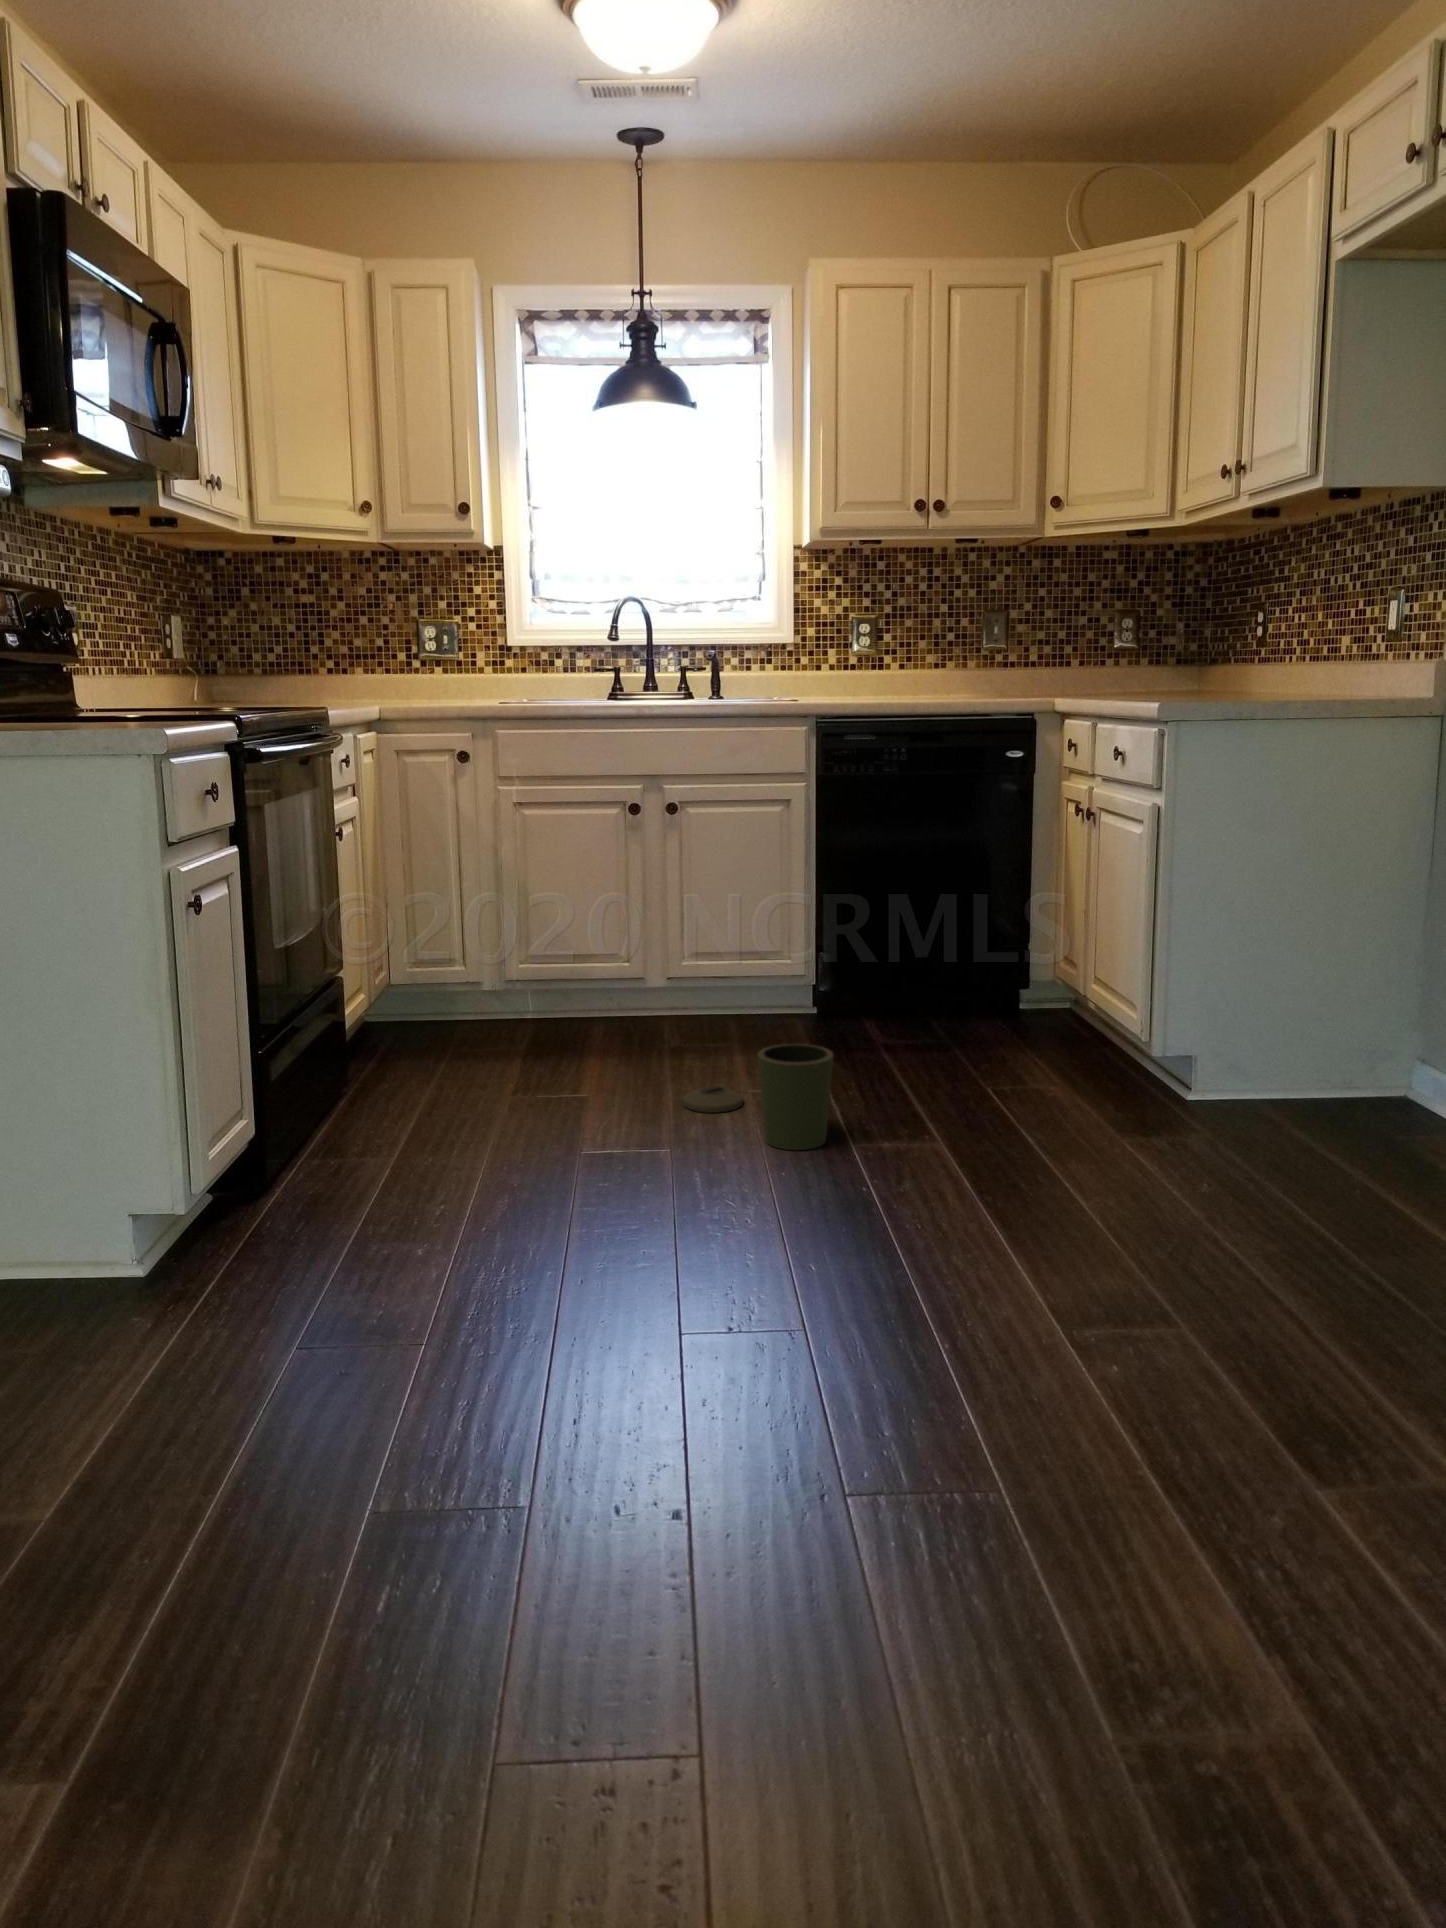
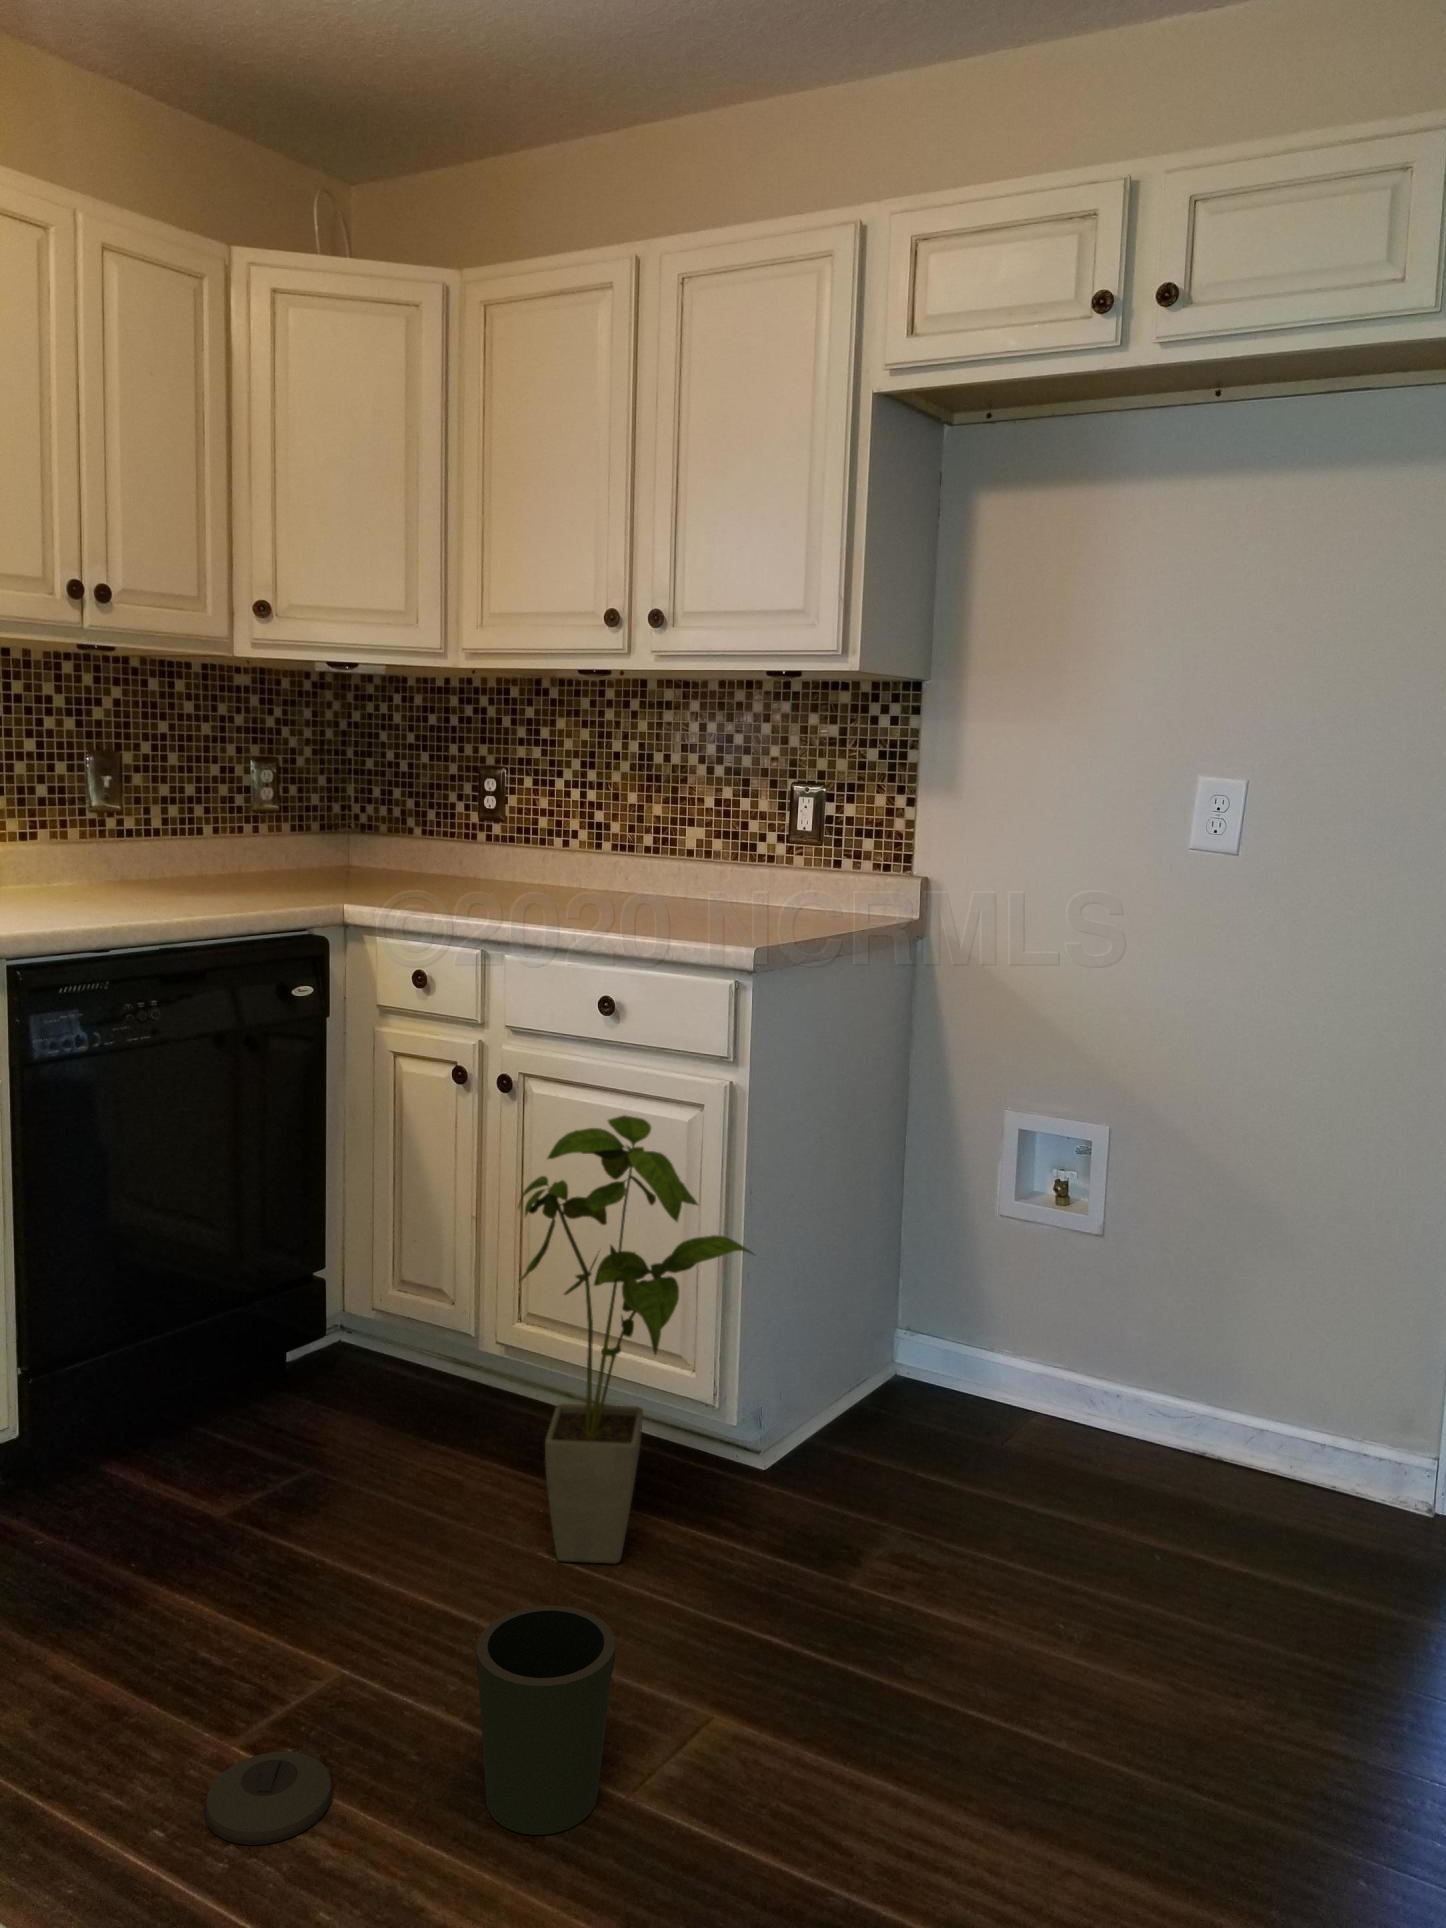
house plant: none [943,806,1107,1106] -> present [518,1115,753,1564]

